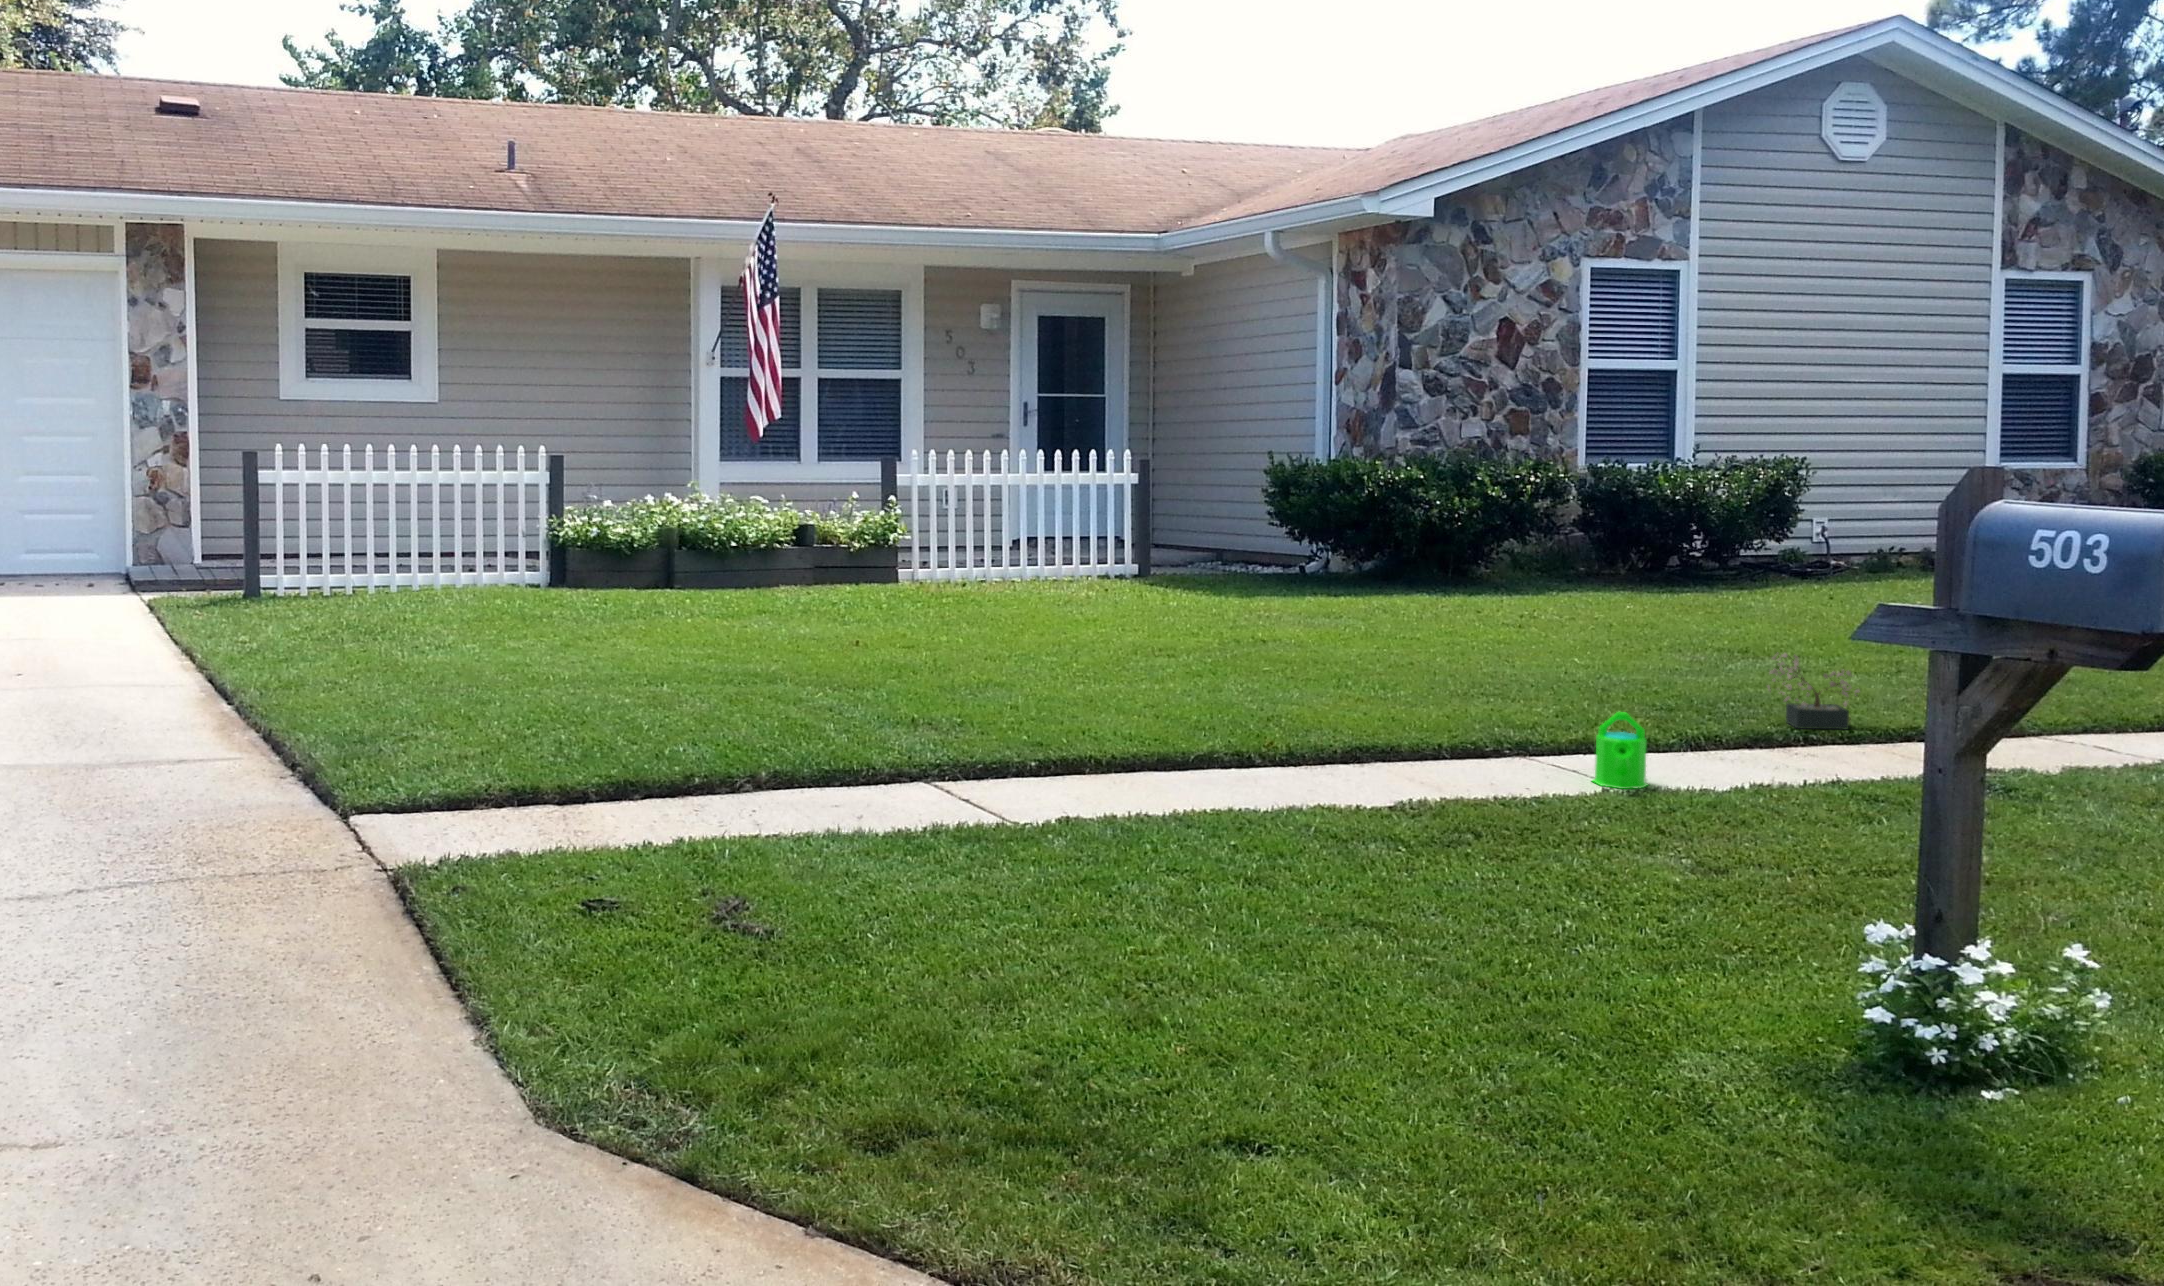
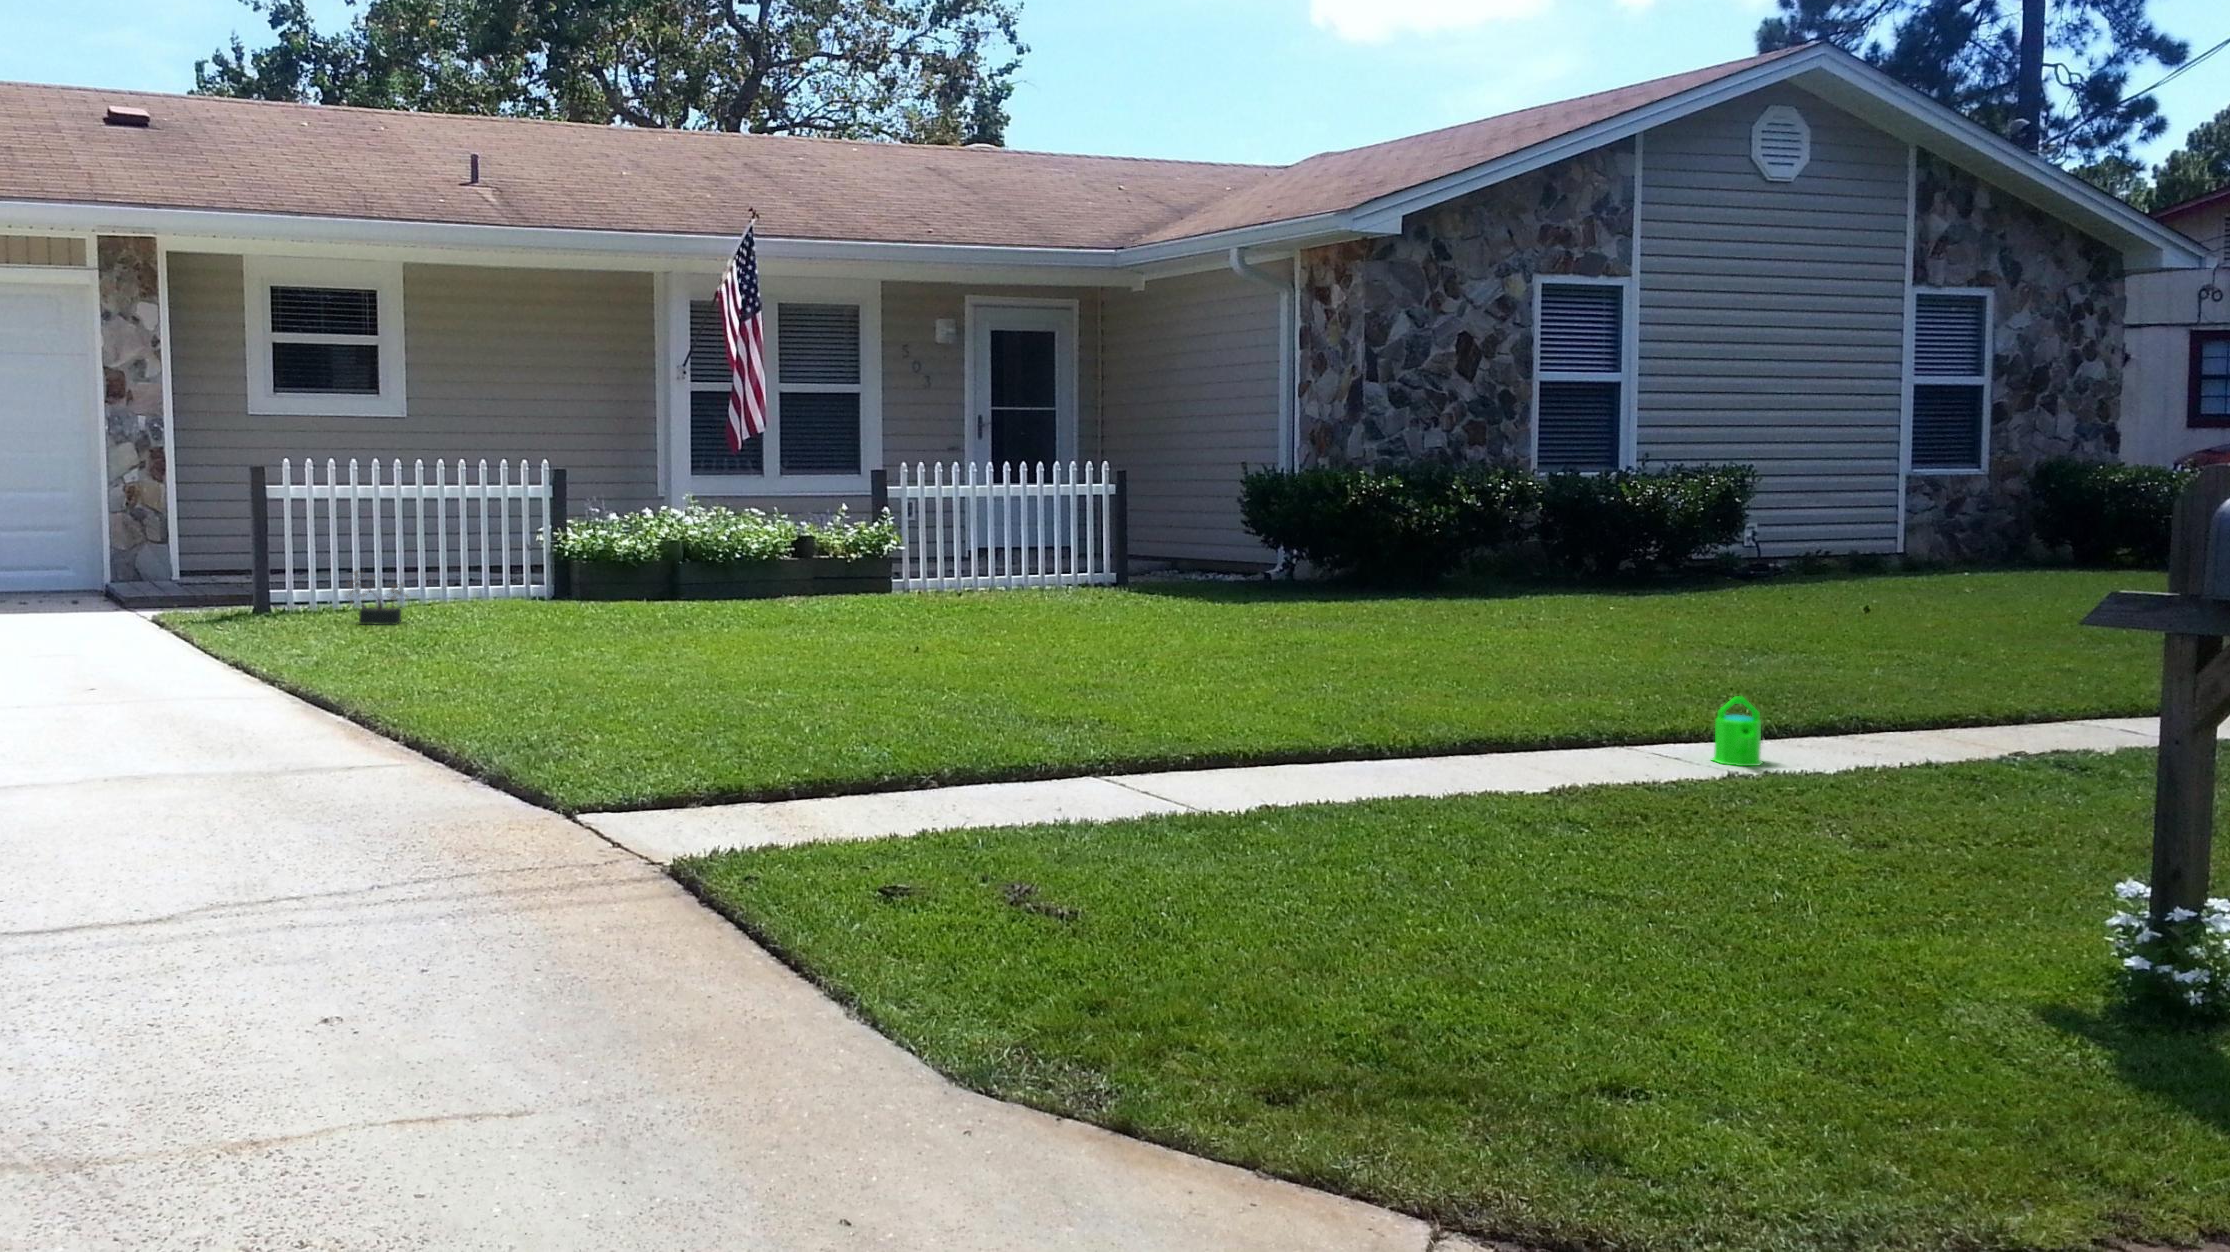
decorative plant: present [1768,653,1859,729] -> present [348,570,408,625]

